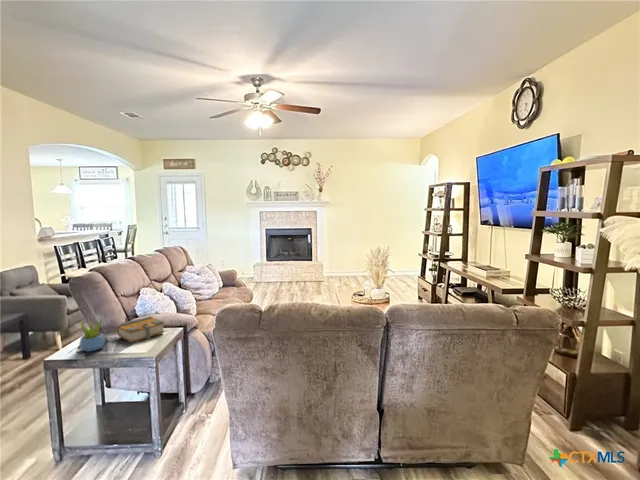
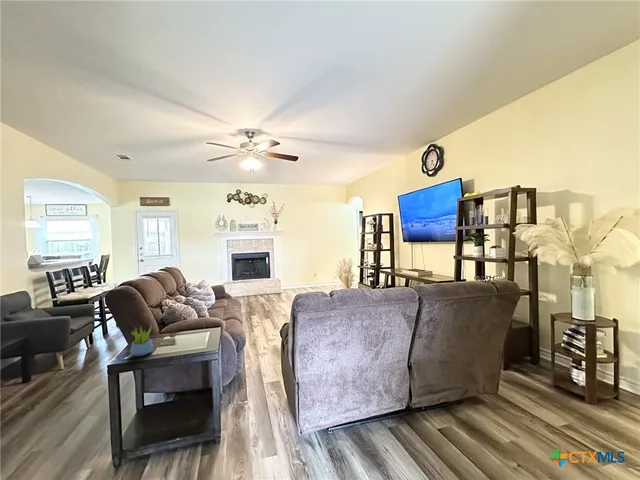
book: present [117,317,164,343] -> none [157,322,200,346]

